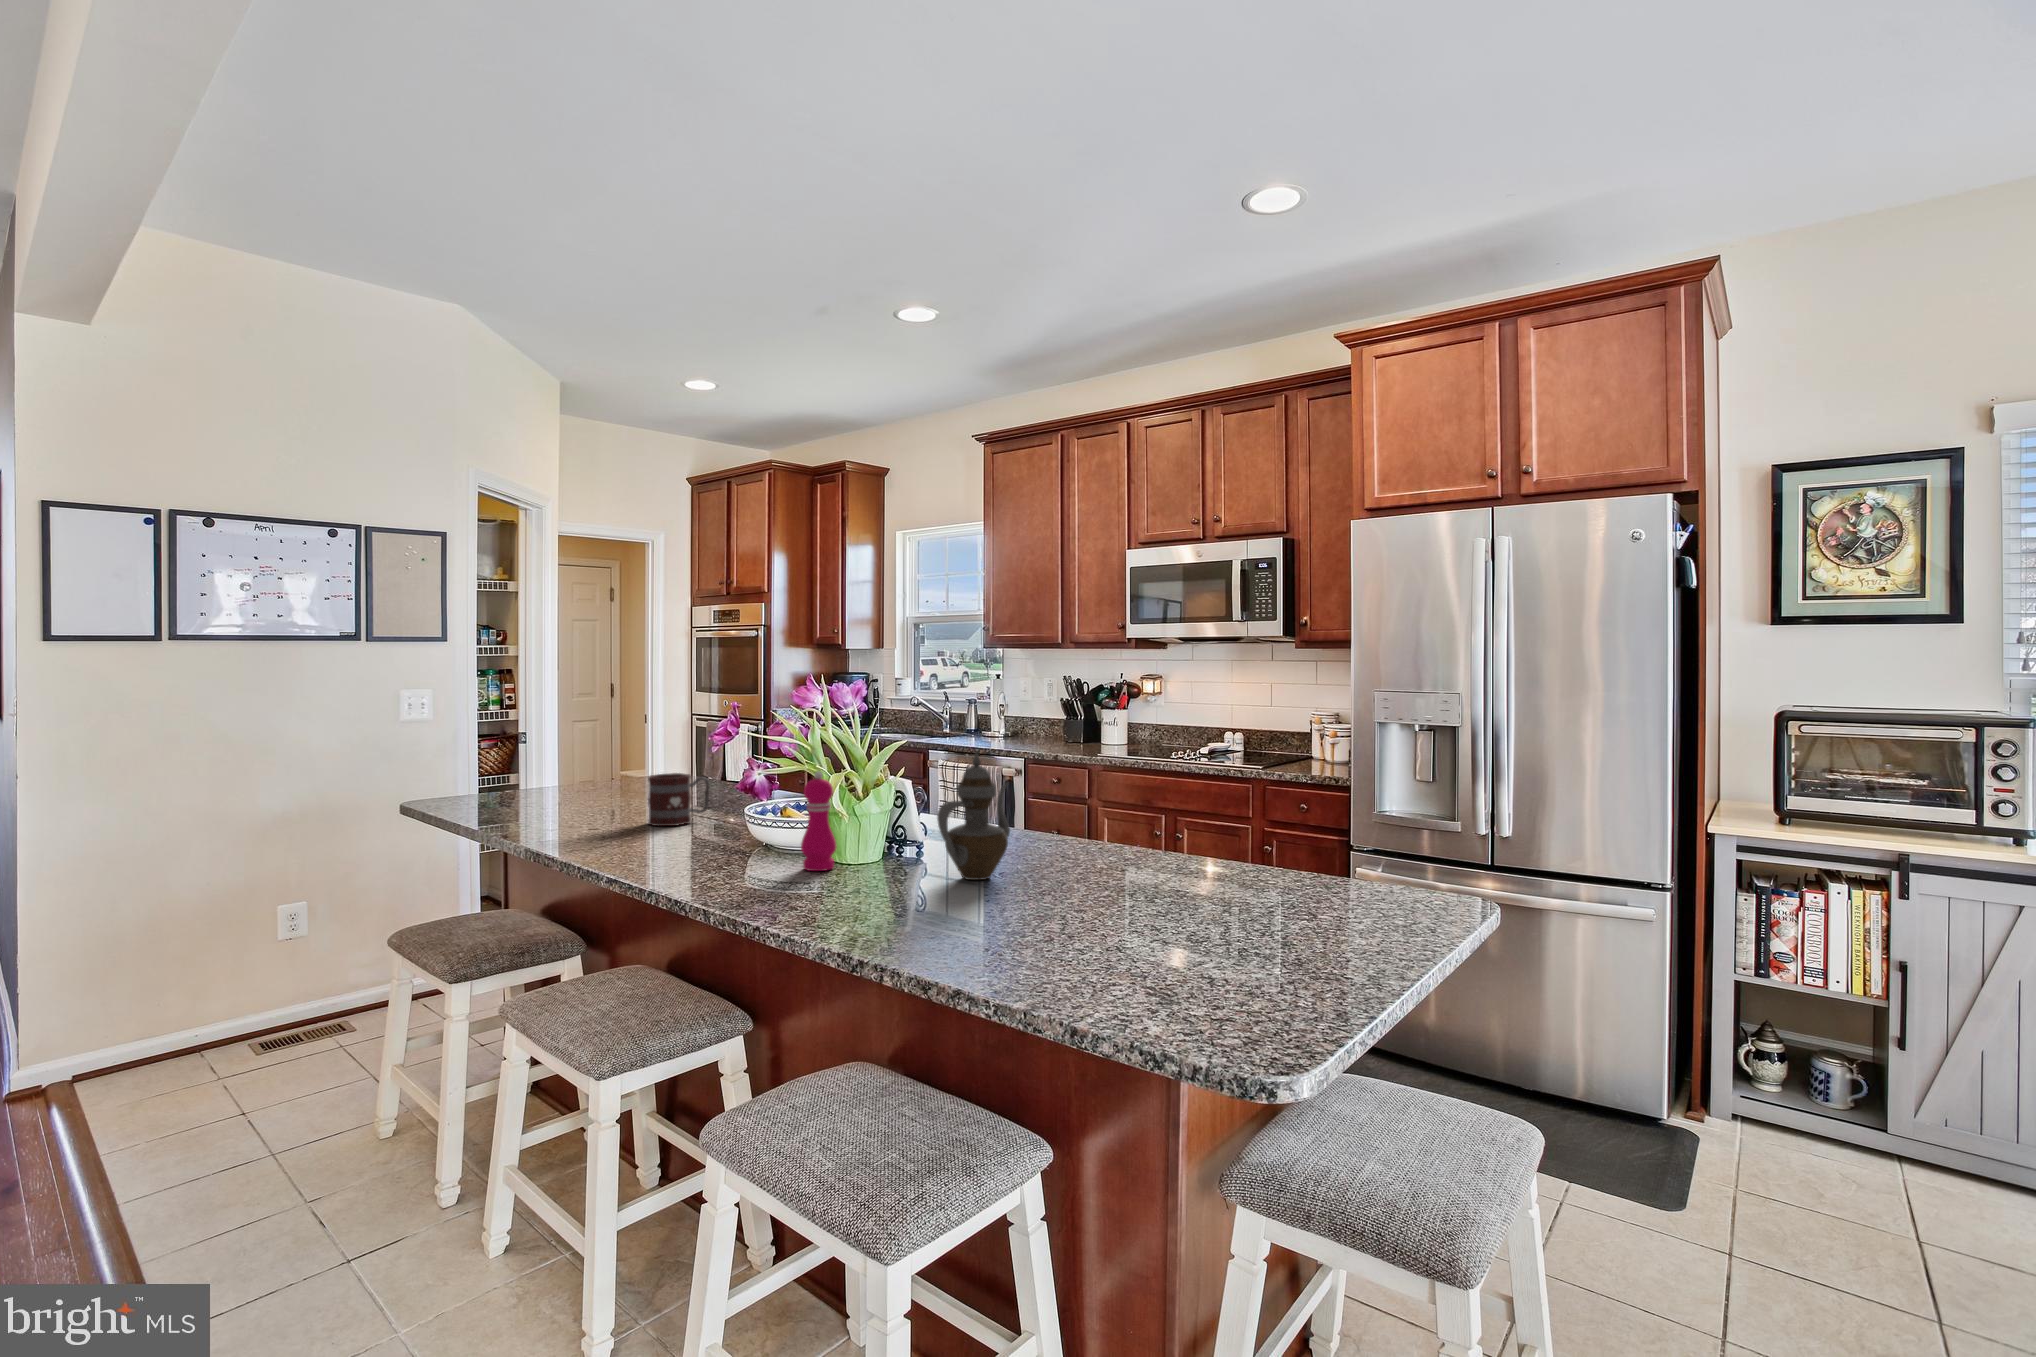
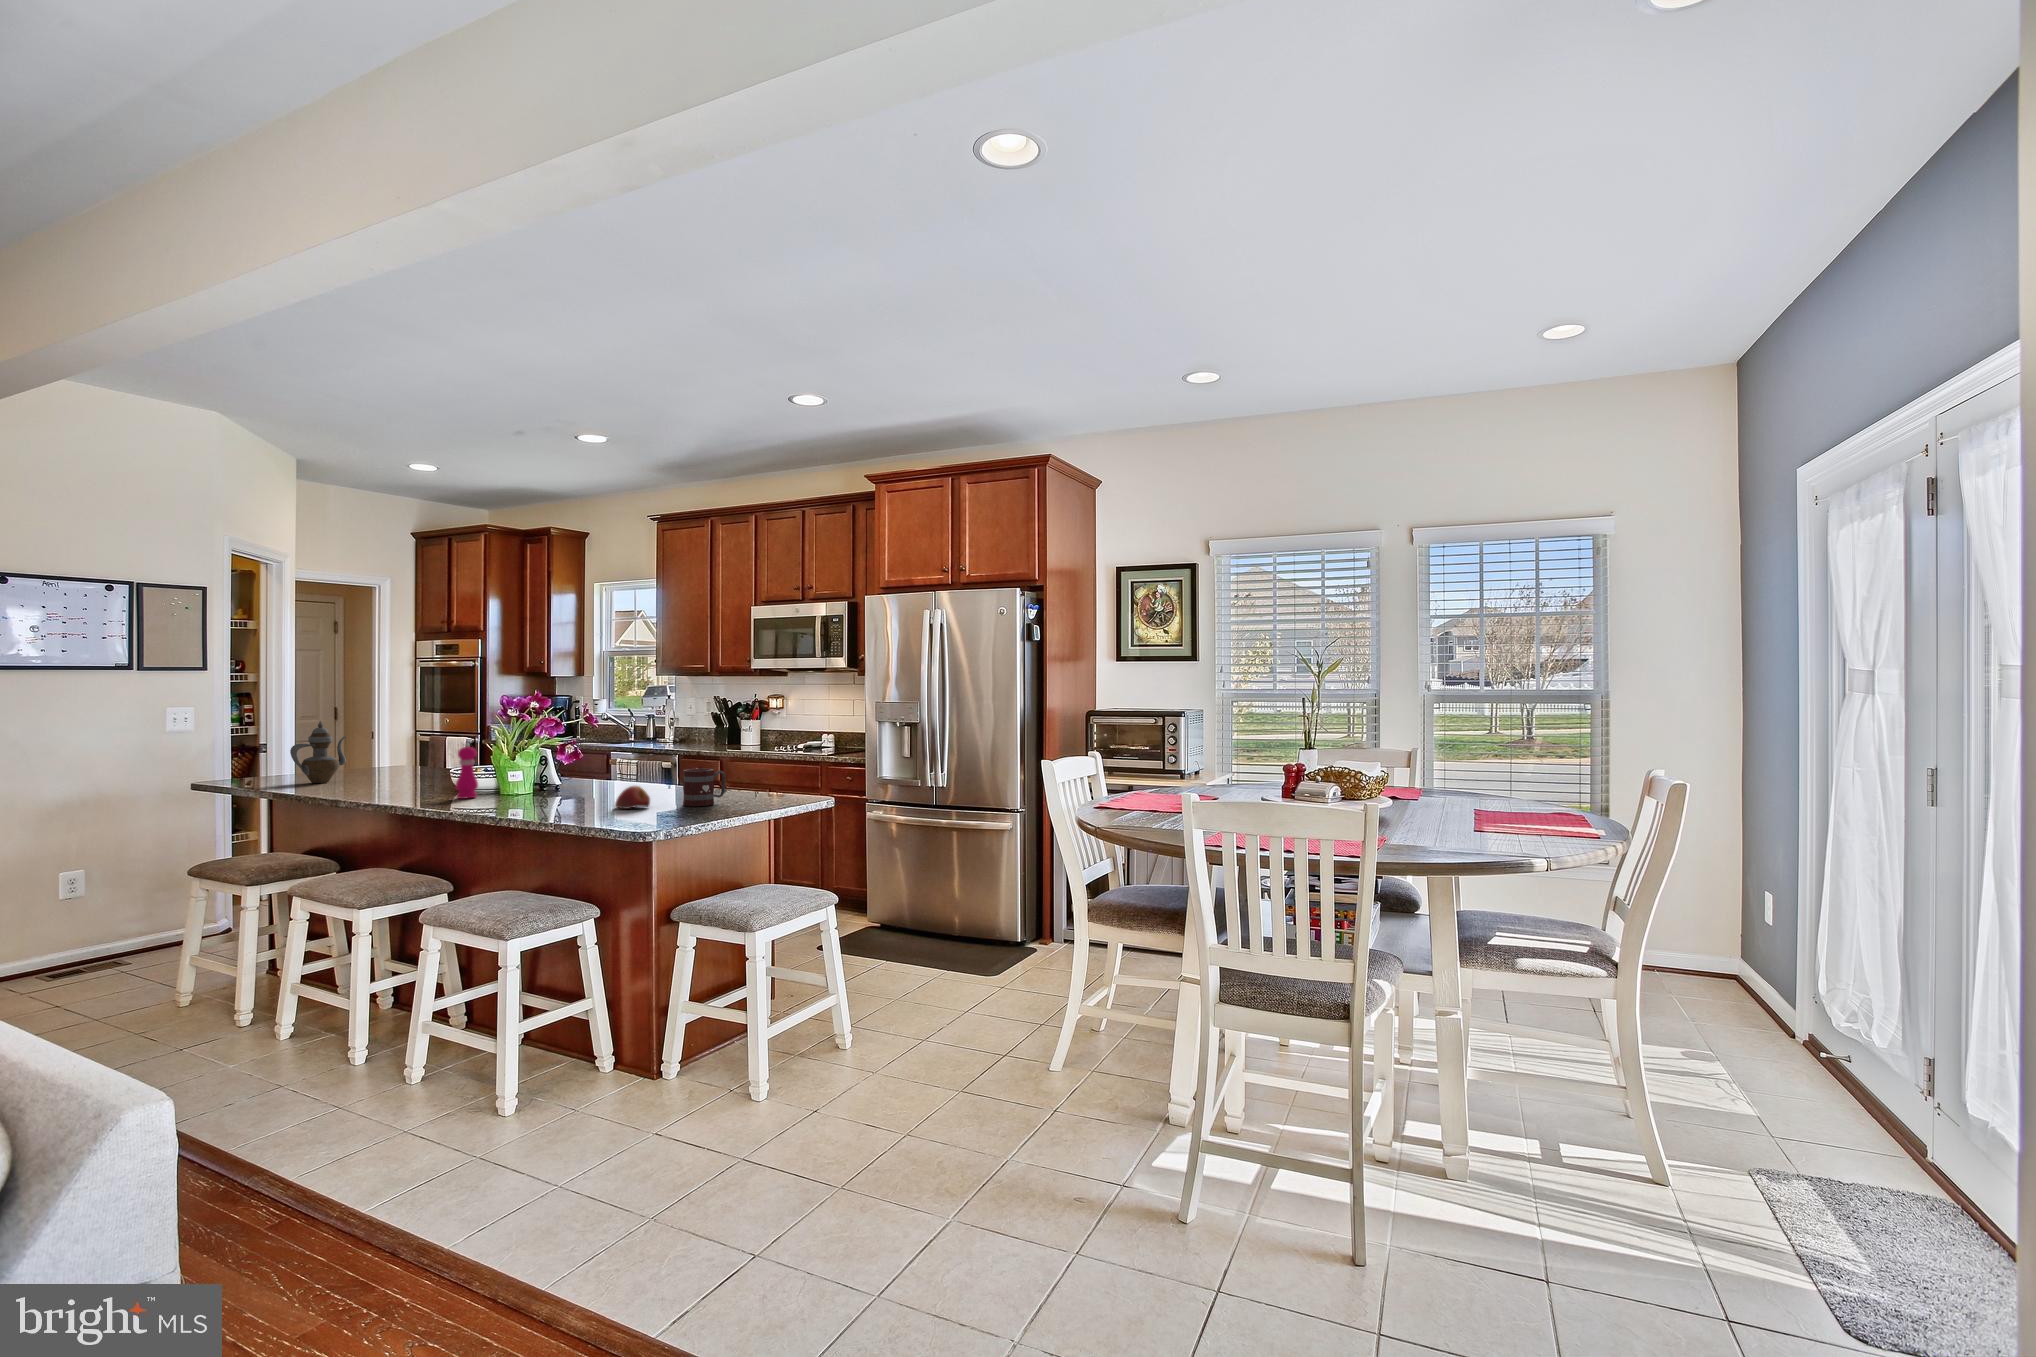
teapot: present [937,753,1010,880] -> present [290,721,346,783]
mug: present [648,773,710,826] -> present [683,769,726,806]
apple: none [1108,874,1176,925] -> present [615,786,650,809]

